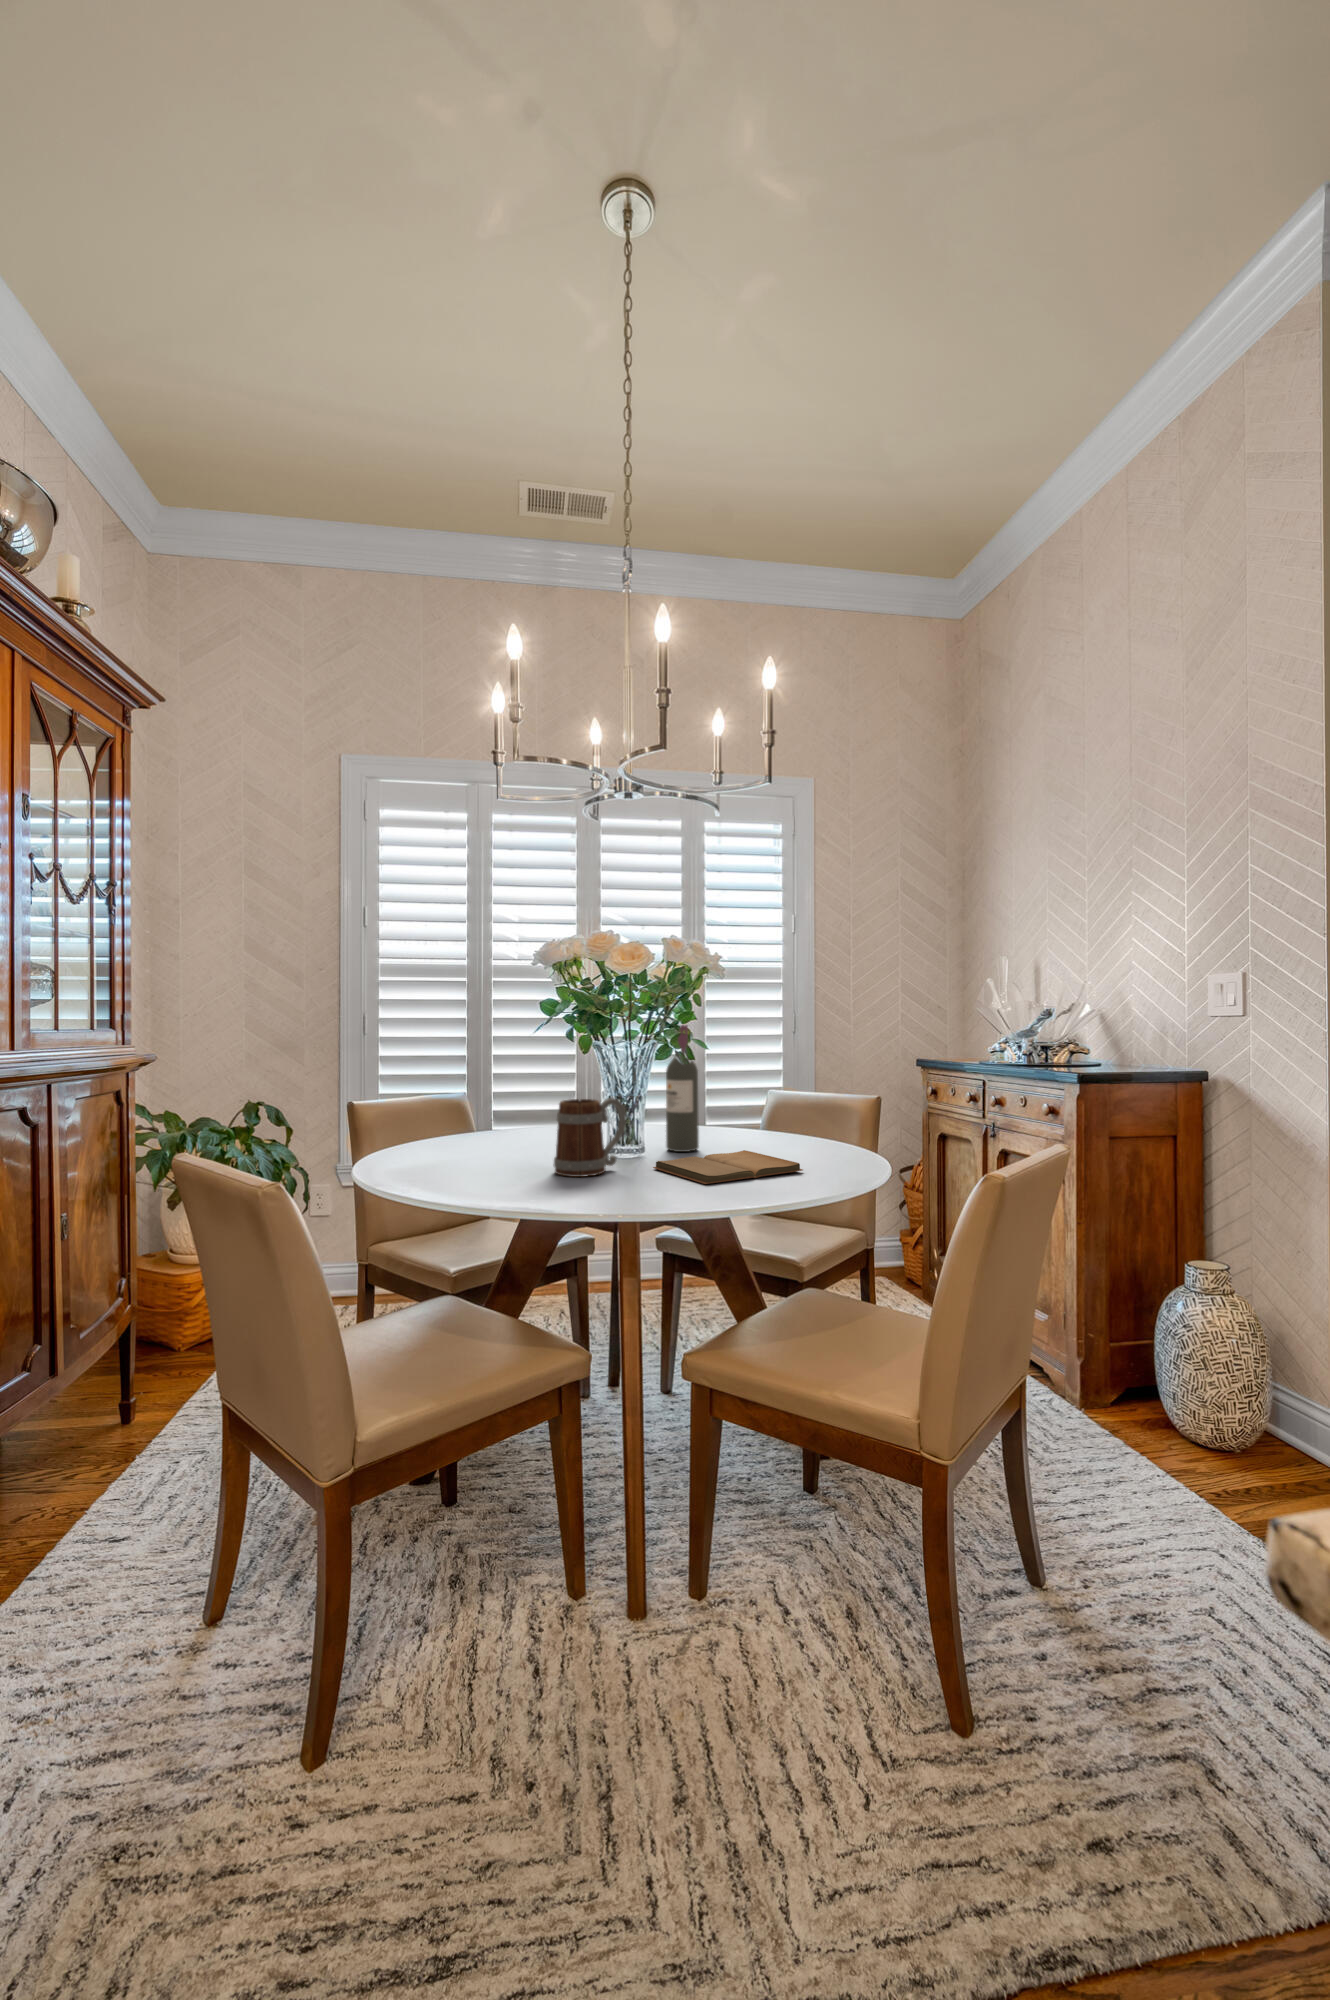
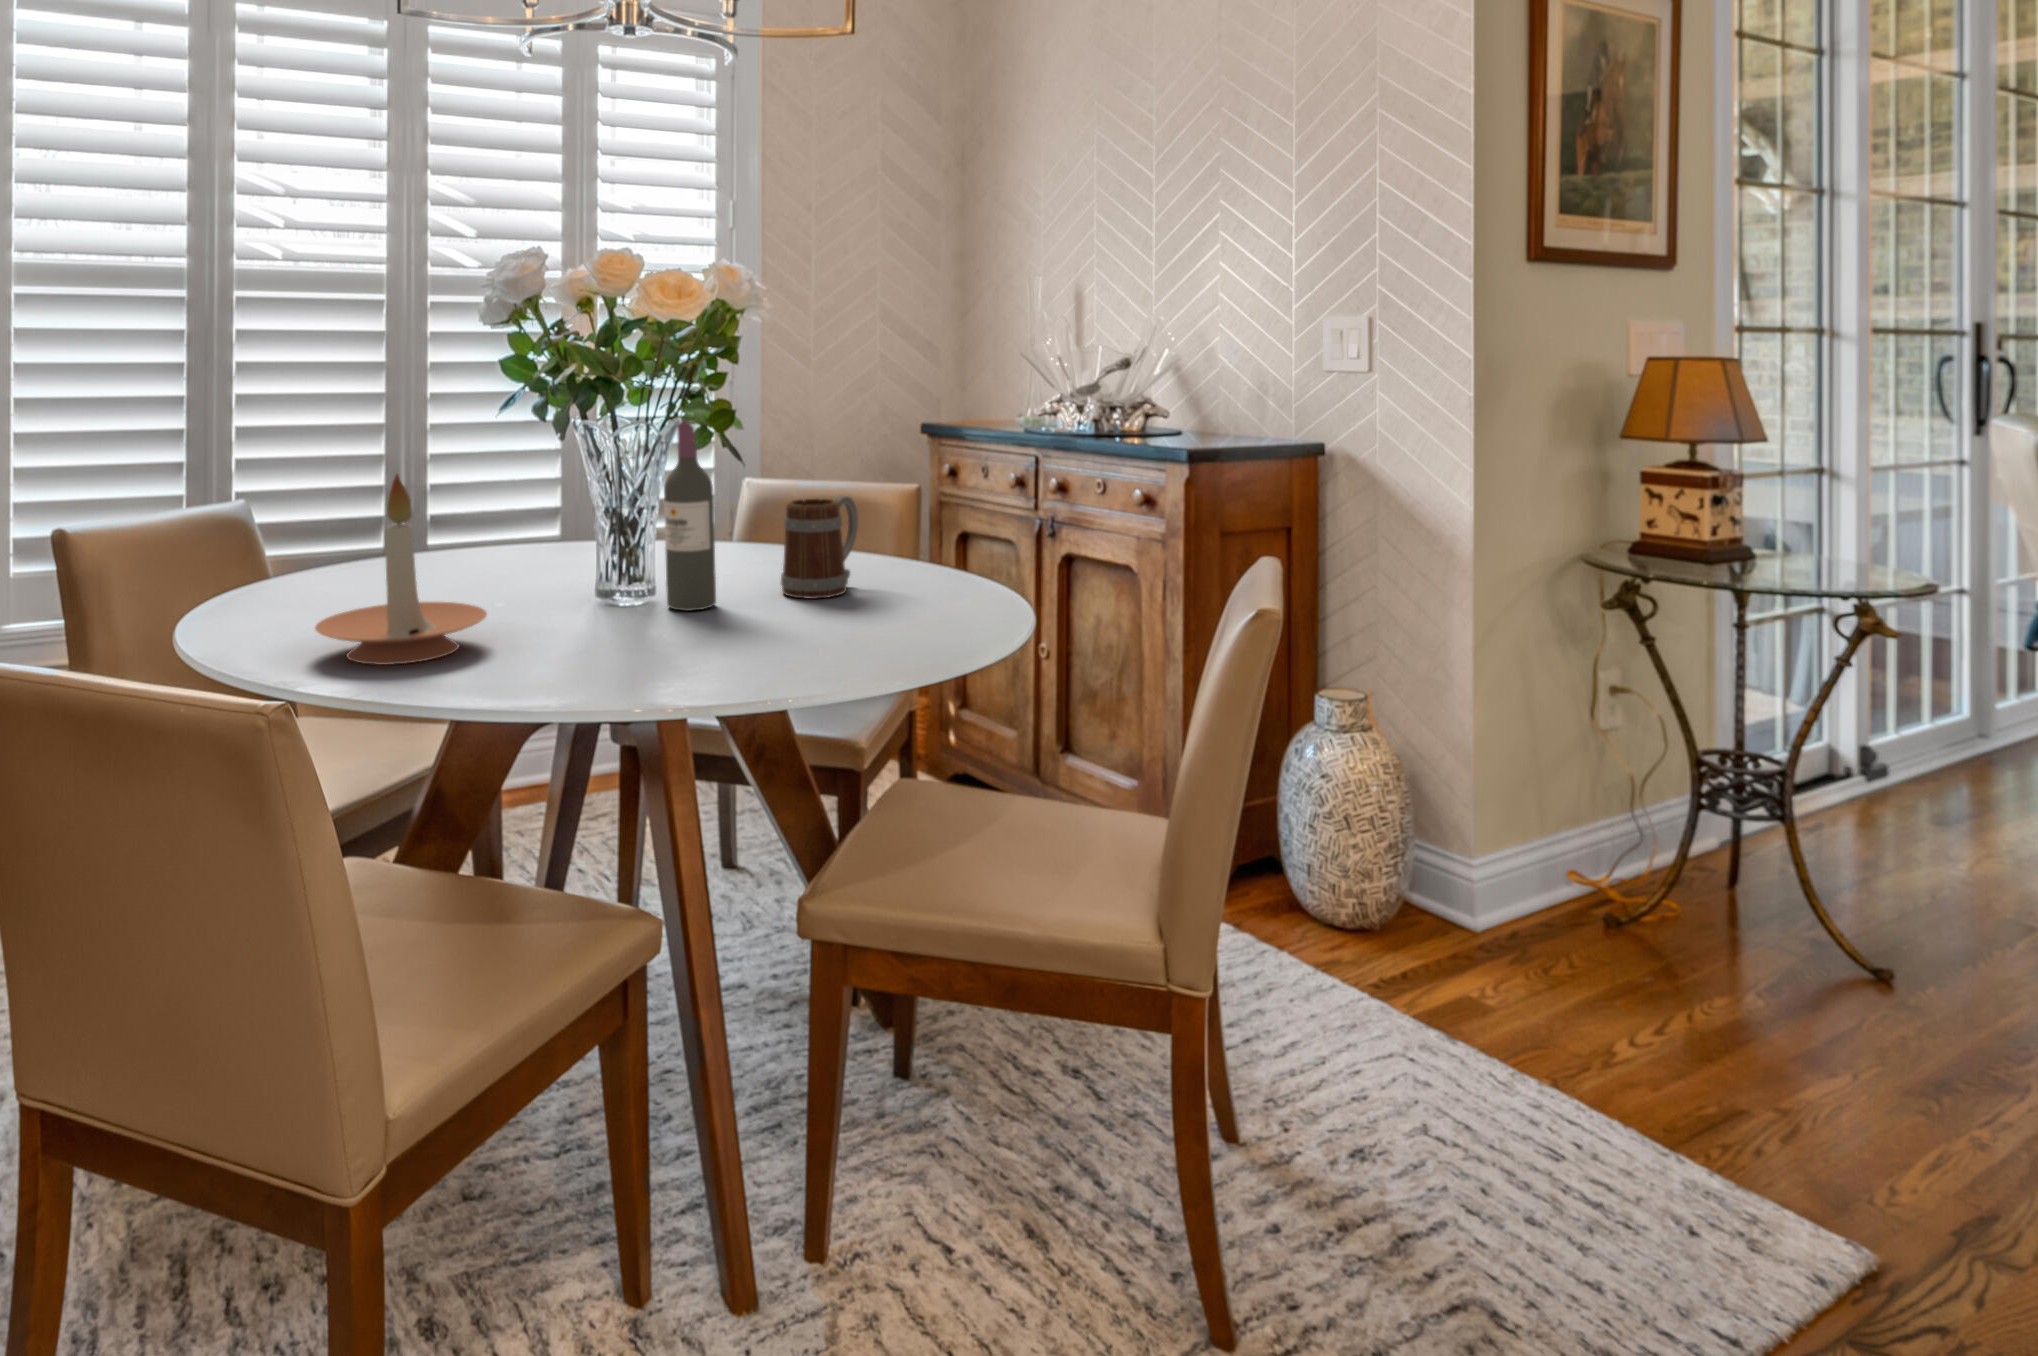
candle holder: none [435,1048,539,1165] -> present [315,474,487,665]
mug: present [554,1098,626,1177] -> present [781,496,858,599]
book: present [653,1150,803,1184] -> none [688,602,907,664]

